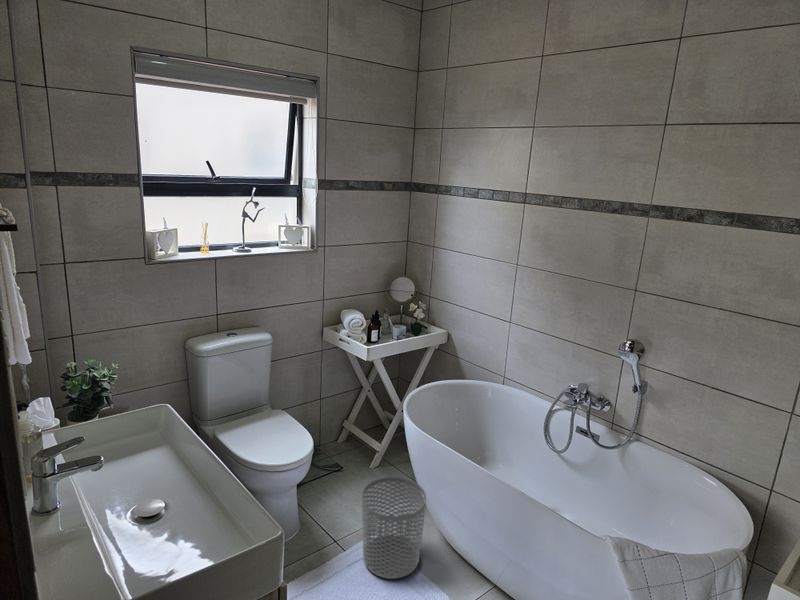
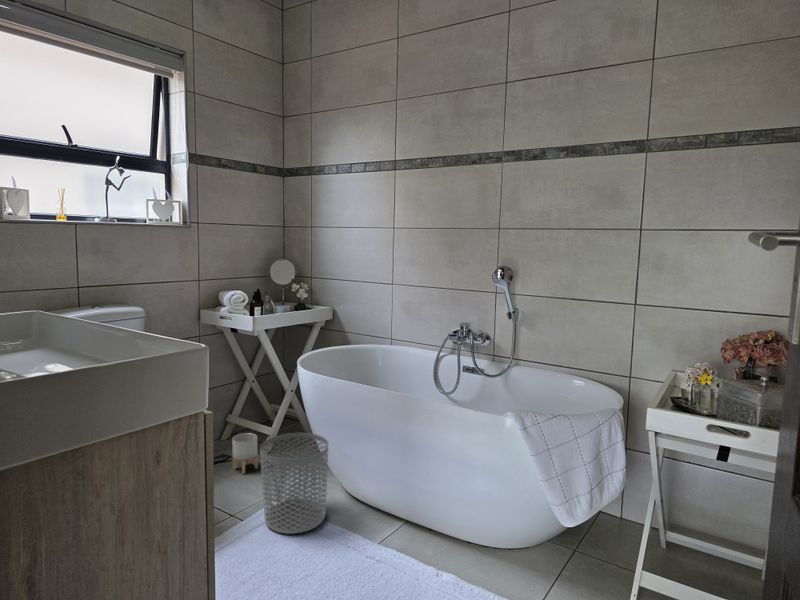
planter: none [343,452,366,491] -> present [232,433,258,474]

